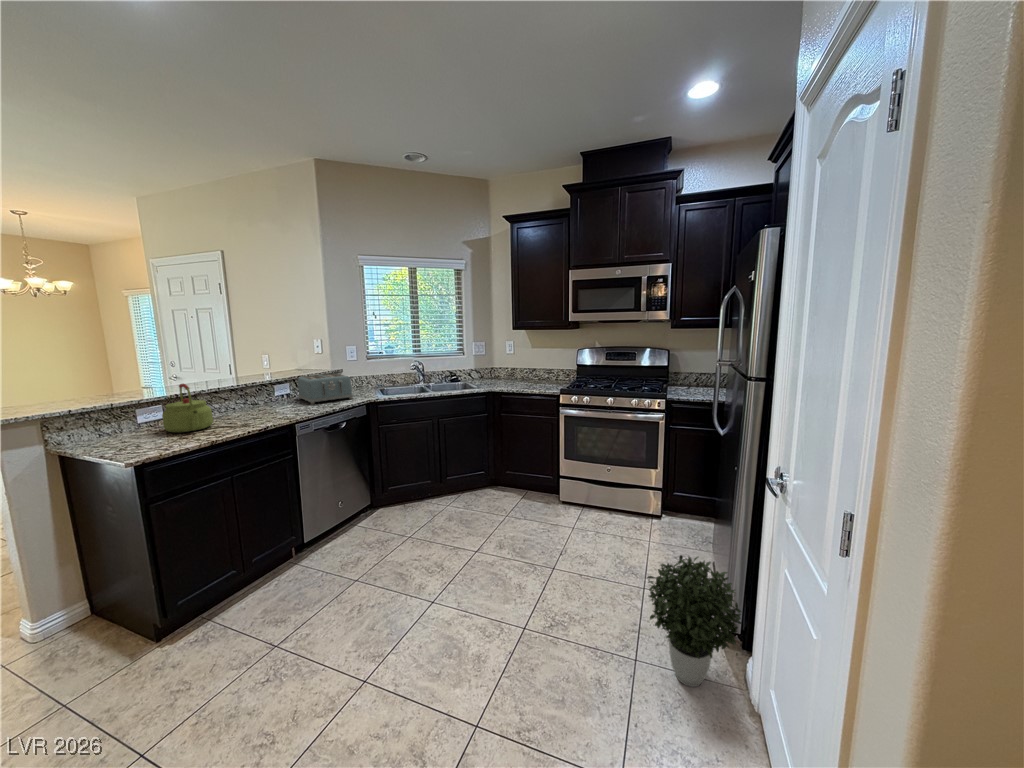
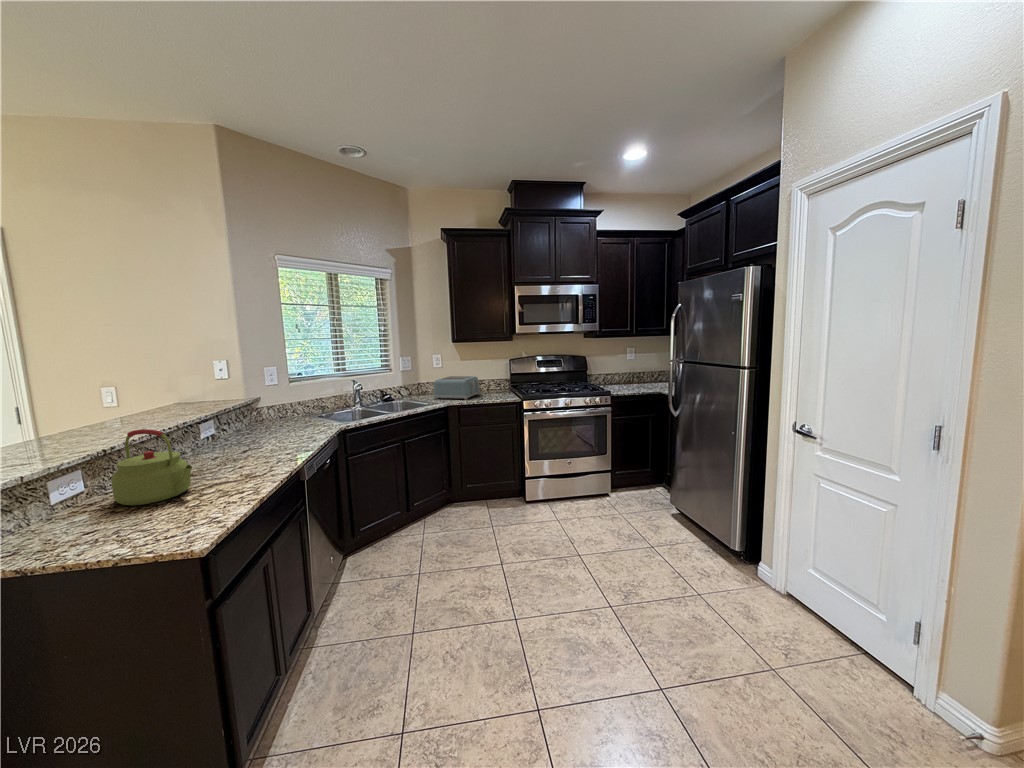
toaster: present [298,373,353,404] -> present [434,376,480,400]
potted plant: present [647,555,742,687] -> none [700,501,776,598]

